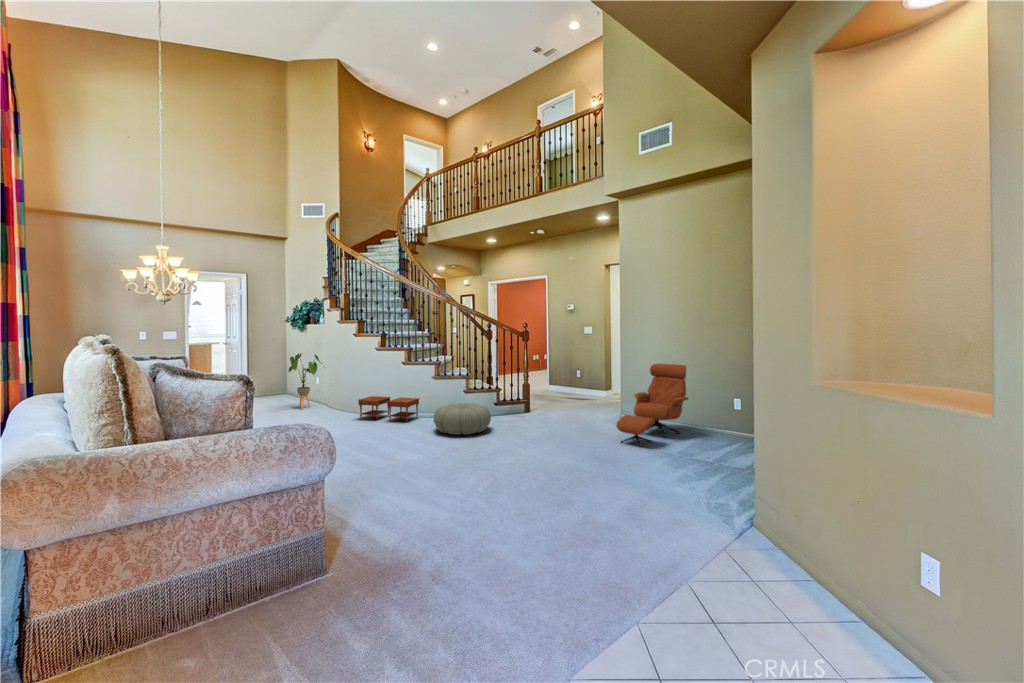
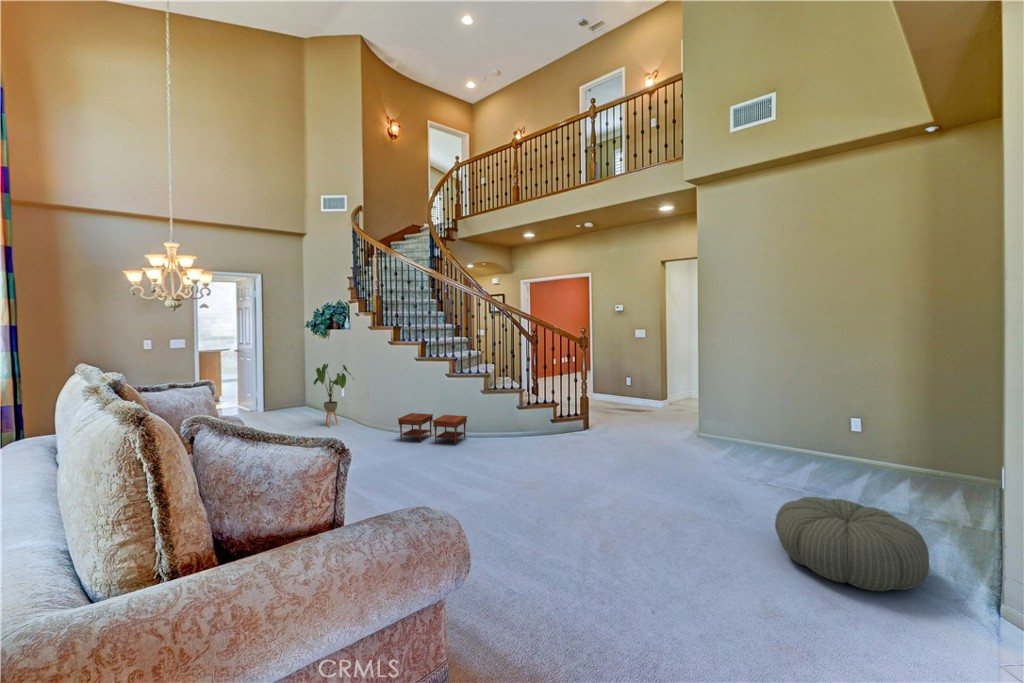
lounge chair: present [616,364,688,447] -> none [716,376,792,480]
pouf: present [434,403,491,435] -> present [775,497,930,591]

